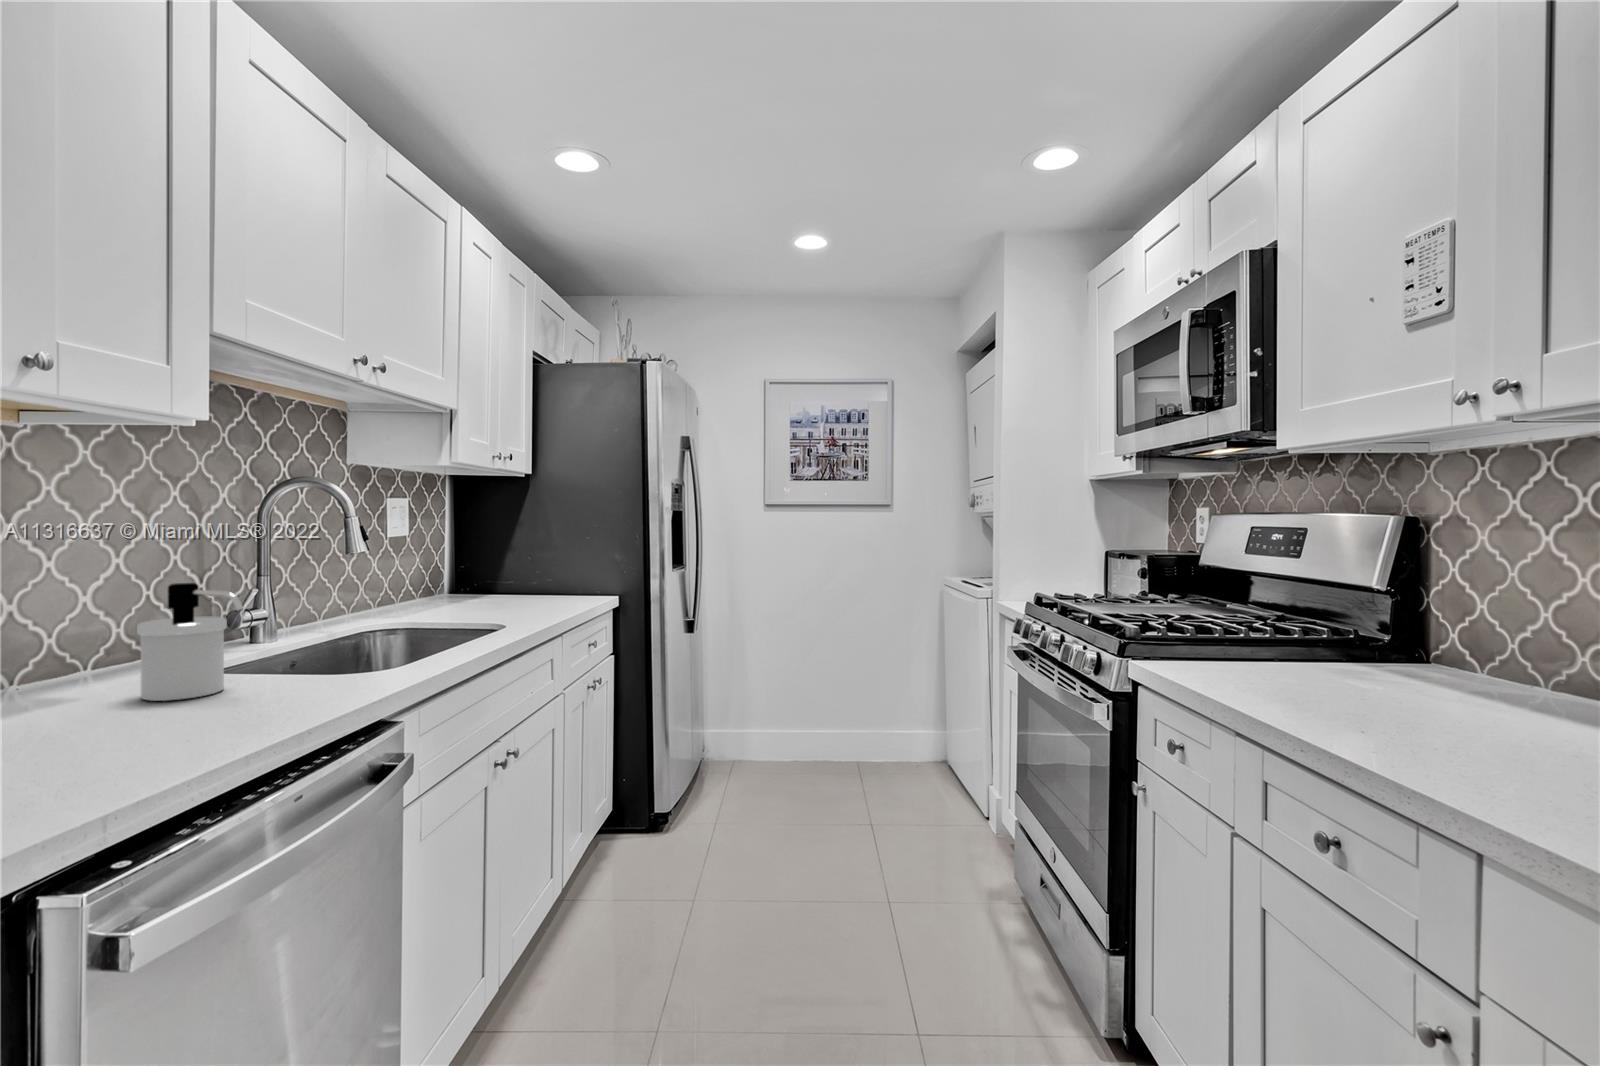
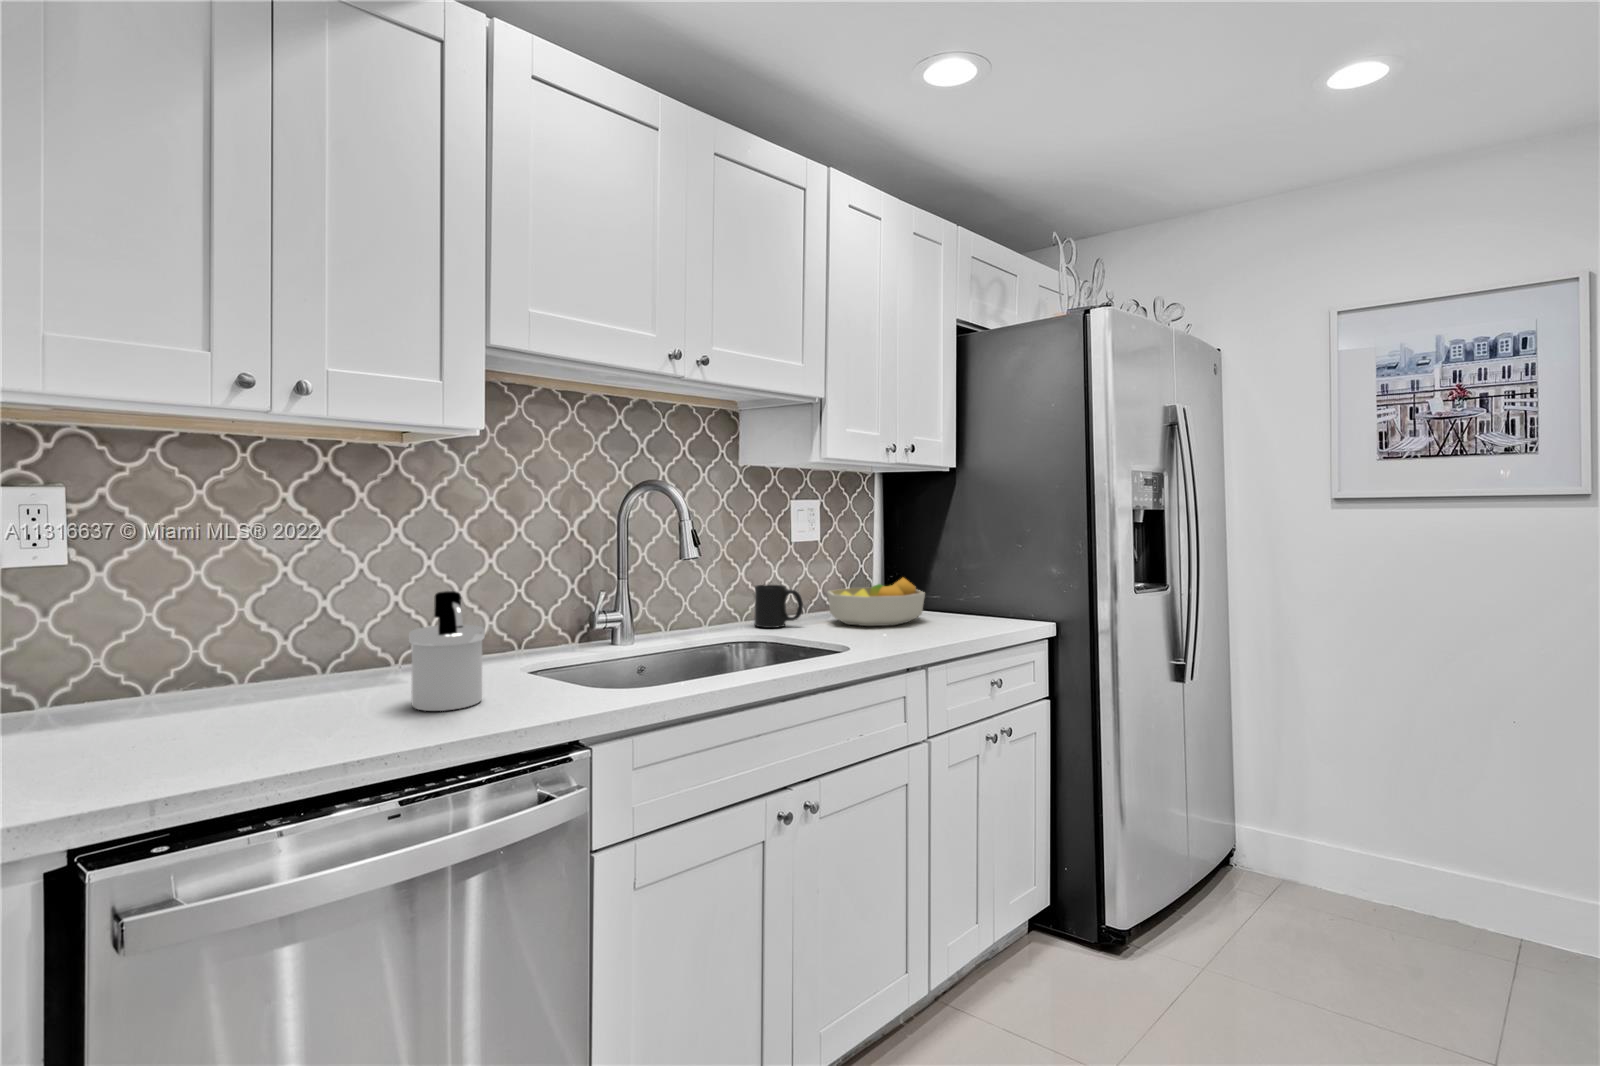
fruit bowl: none [441,565,529,608] -> present [828,578,925,626]
mug: none [376,577,427,617] -> present [754,585,803,628]

